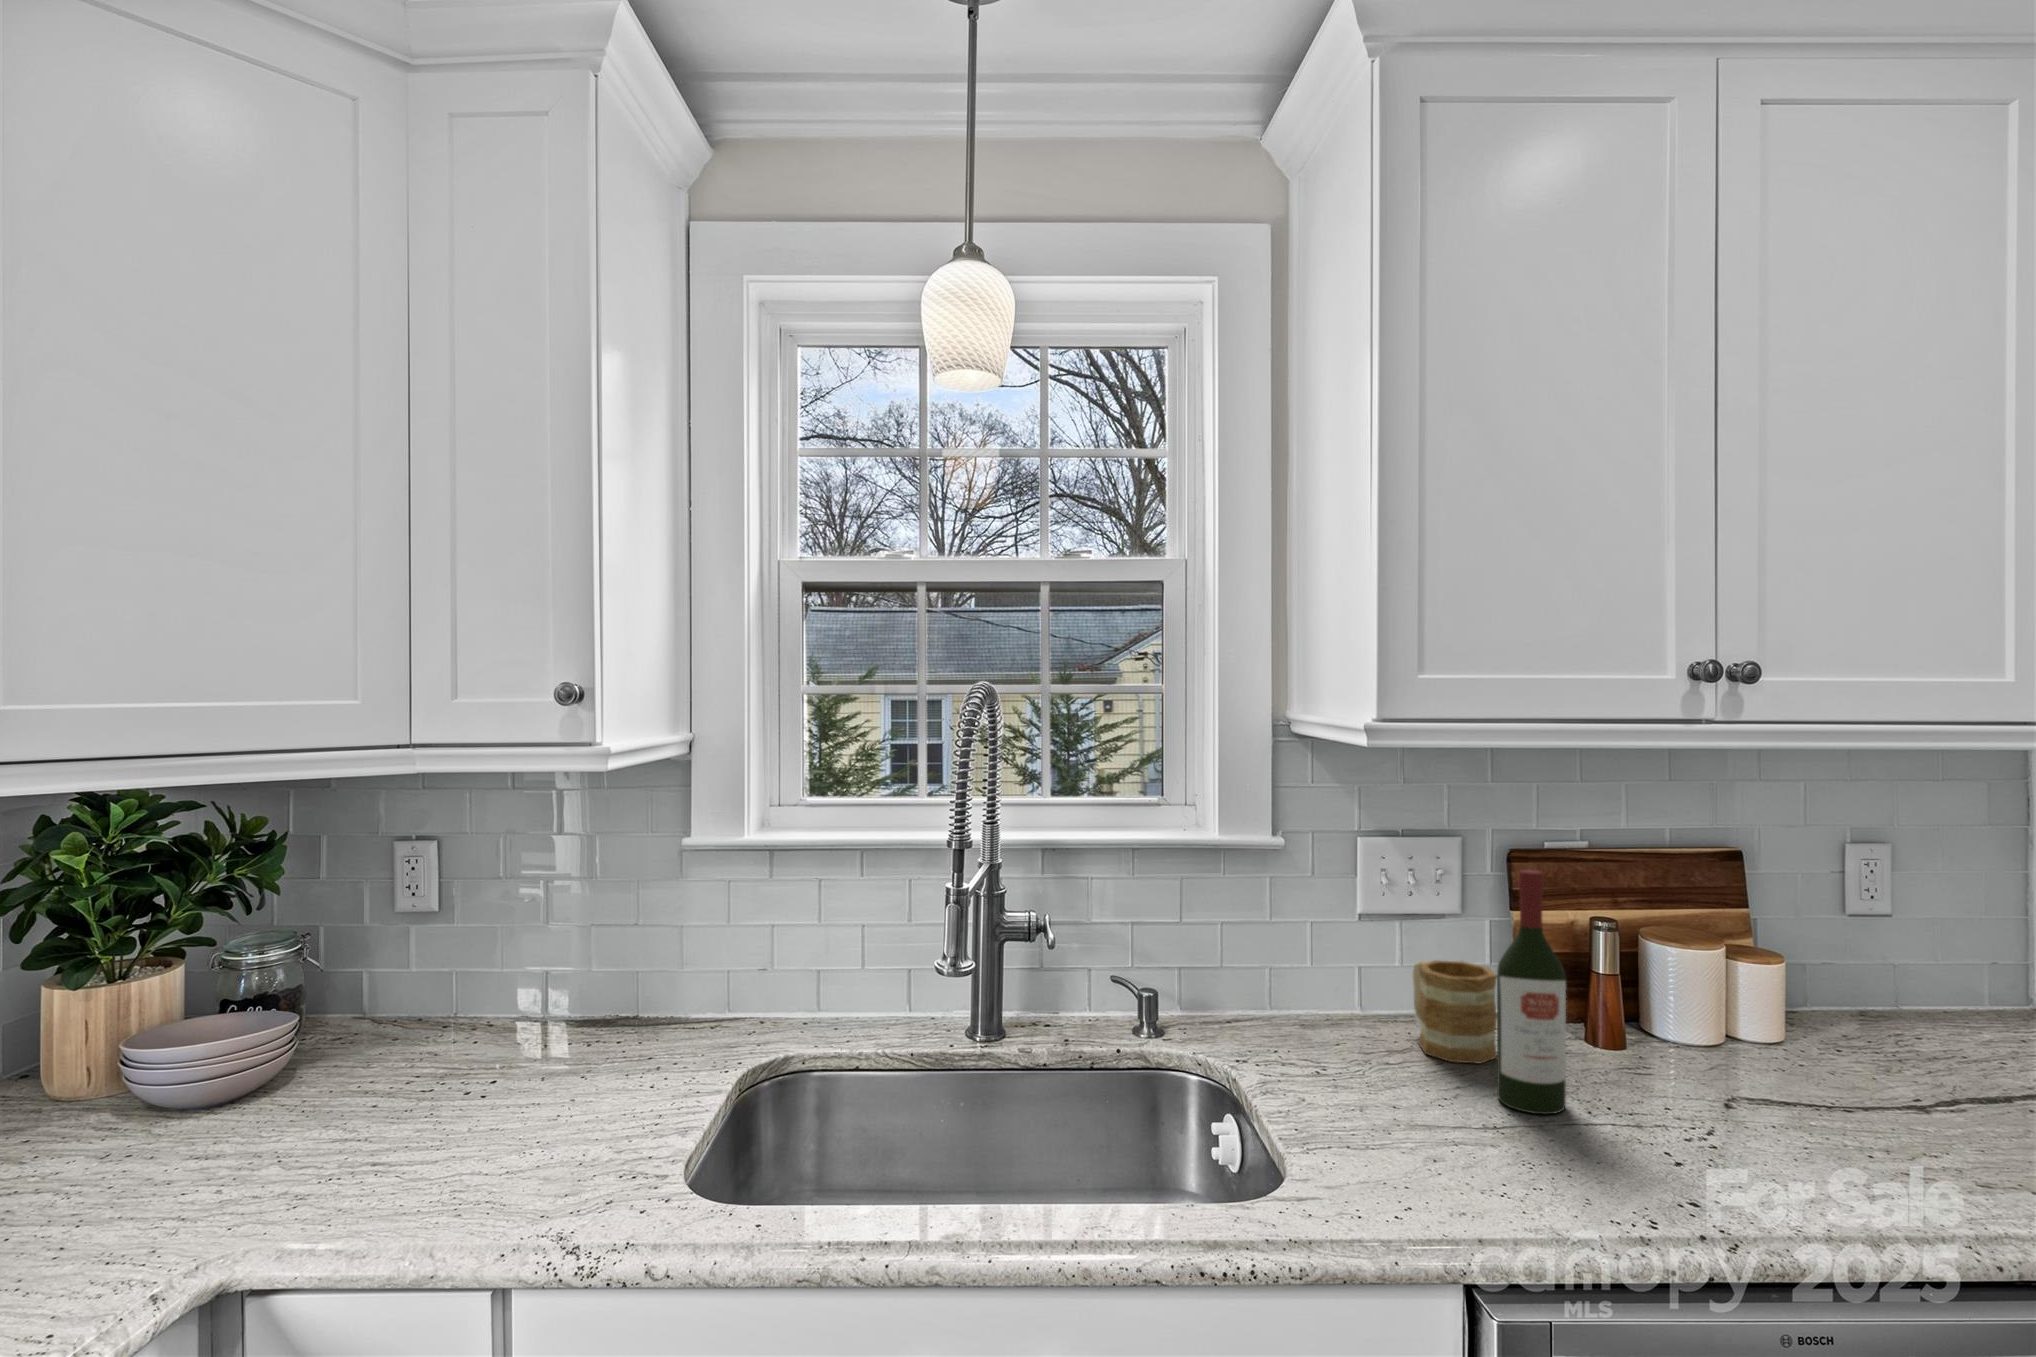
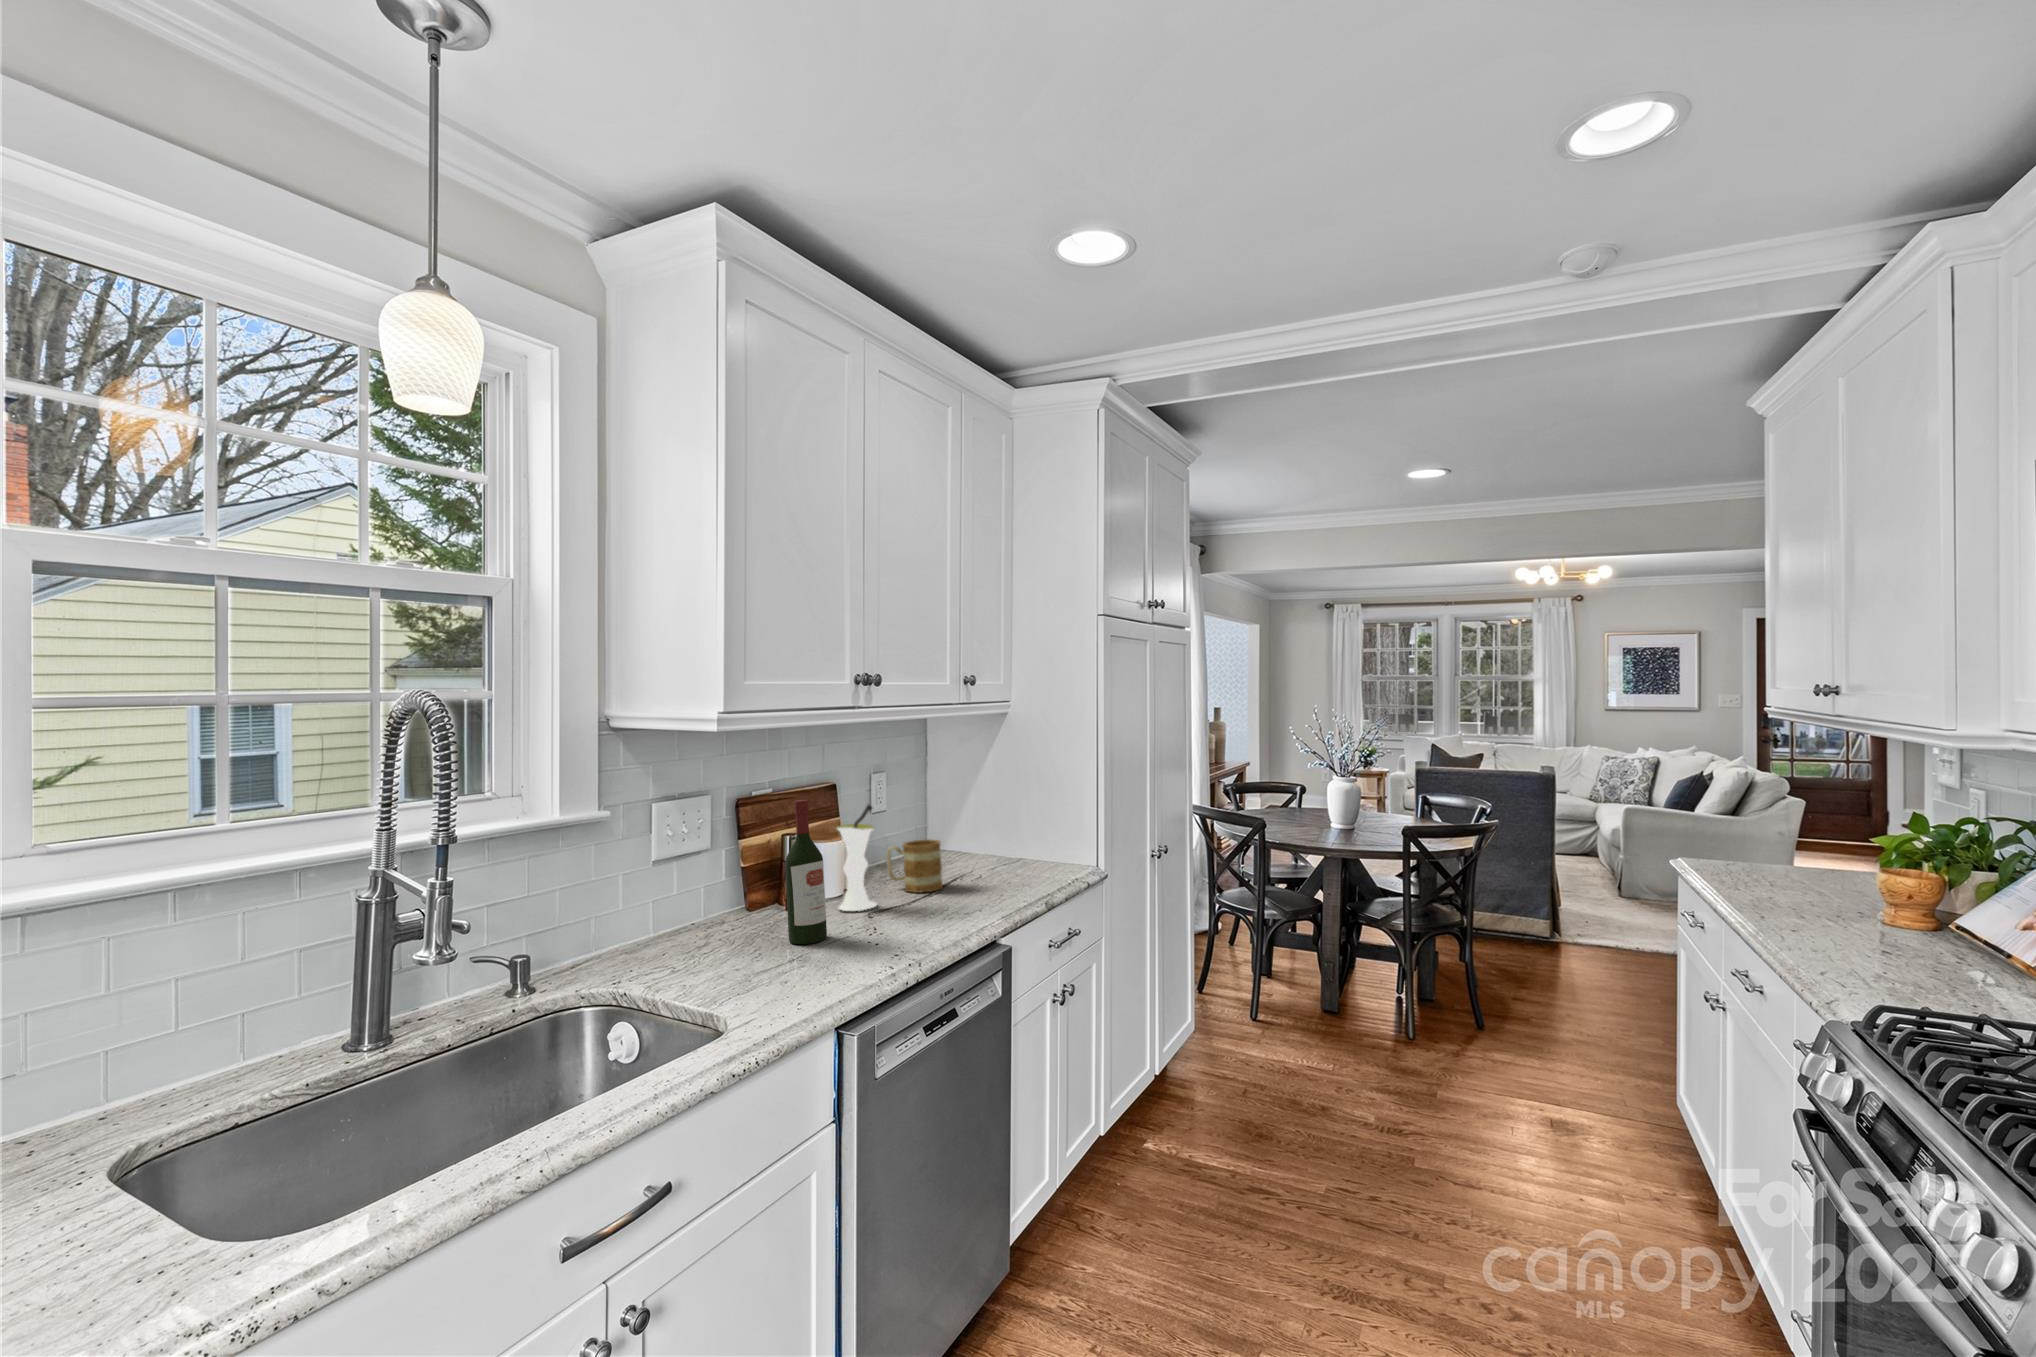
vase: none [1651,898,1741,1090] -> present [836,804,877,911]
mug: present [1413,960,1497,1063] -> present [887,839,943,893]

